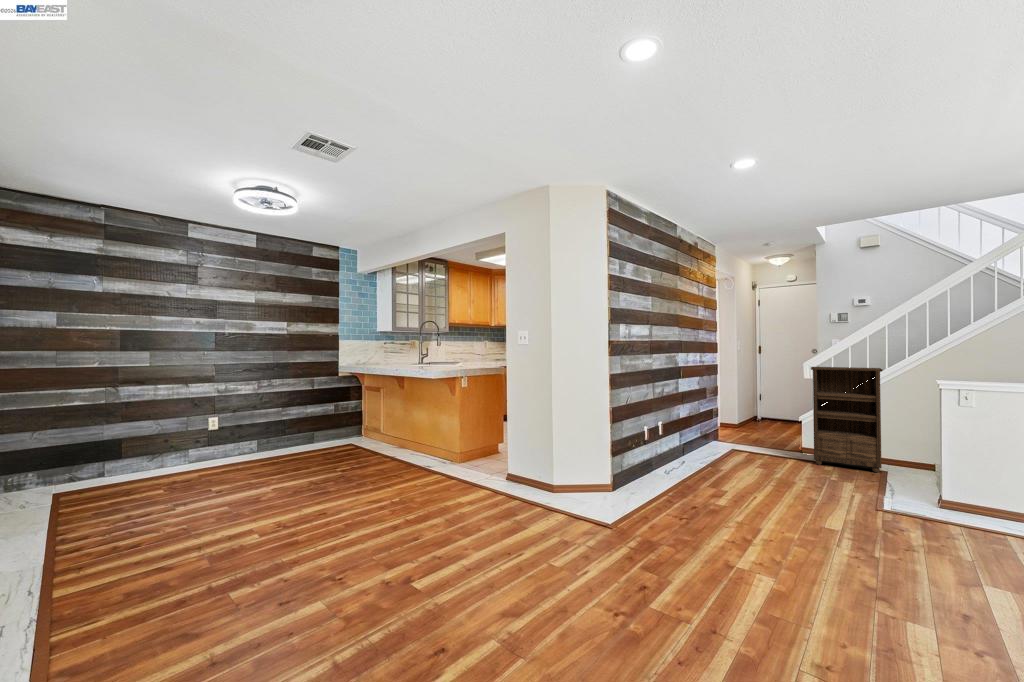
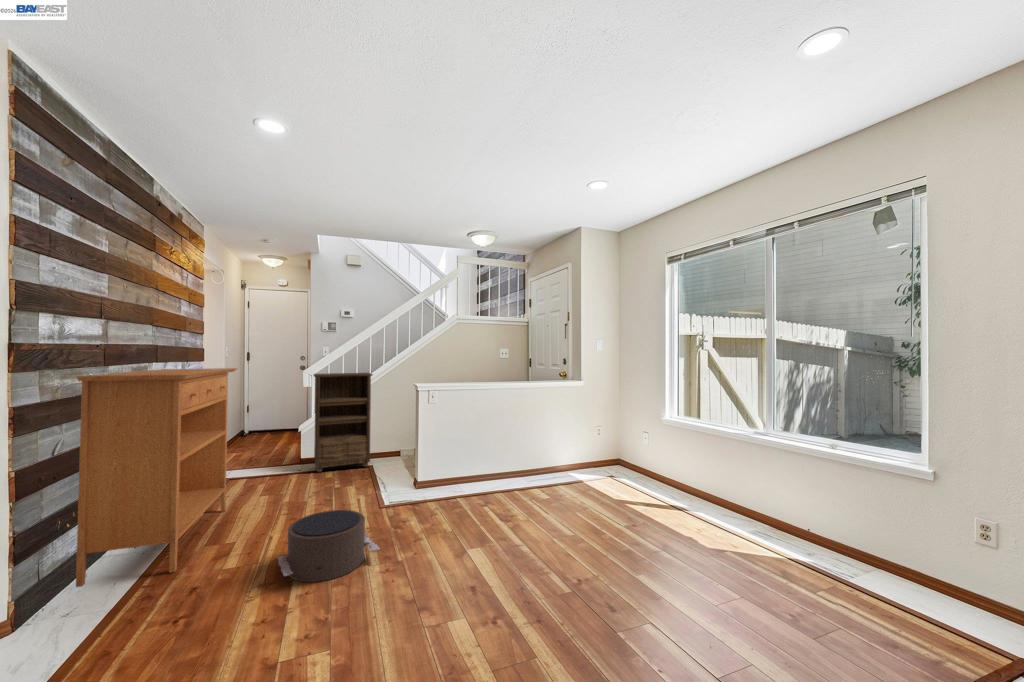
console table: none [637,358,734,494] -> present [76,368,237,587]
pouf: none [753,485,849,544] -> present [278,510,379,582]

